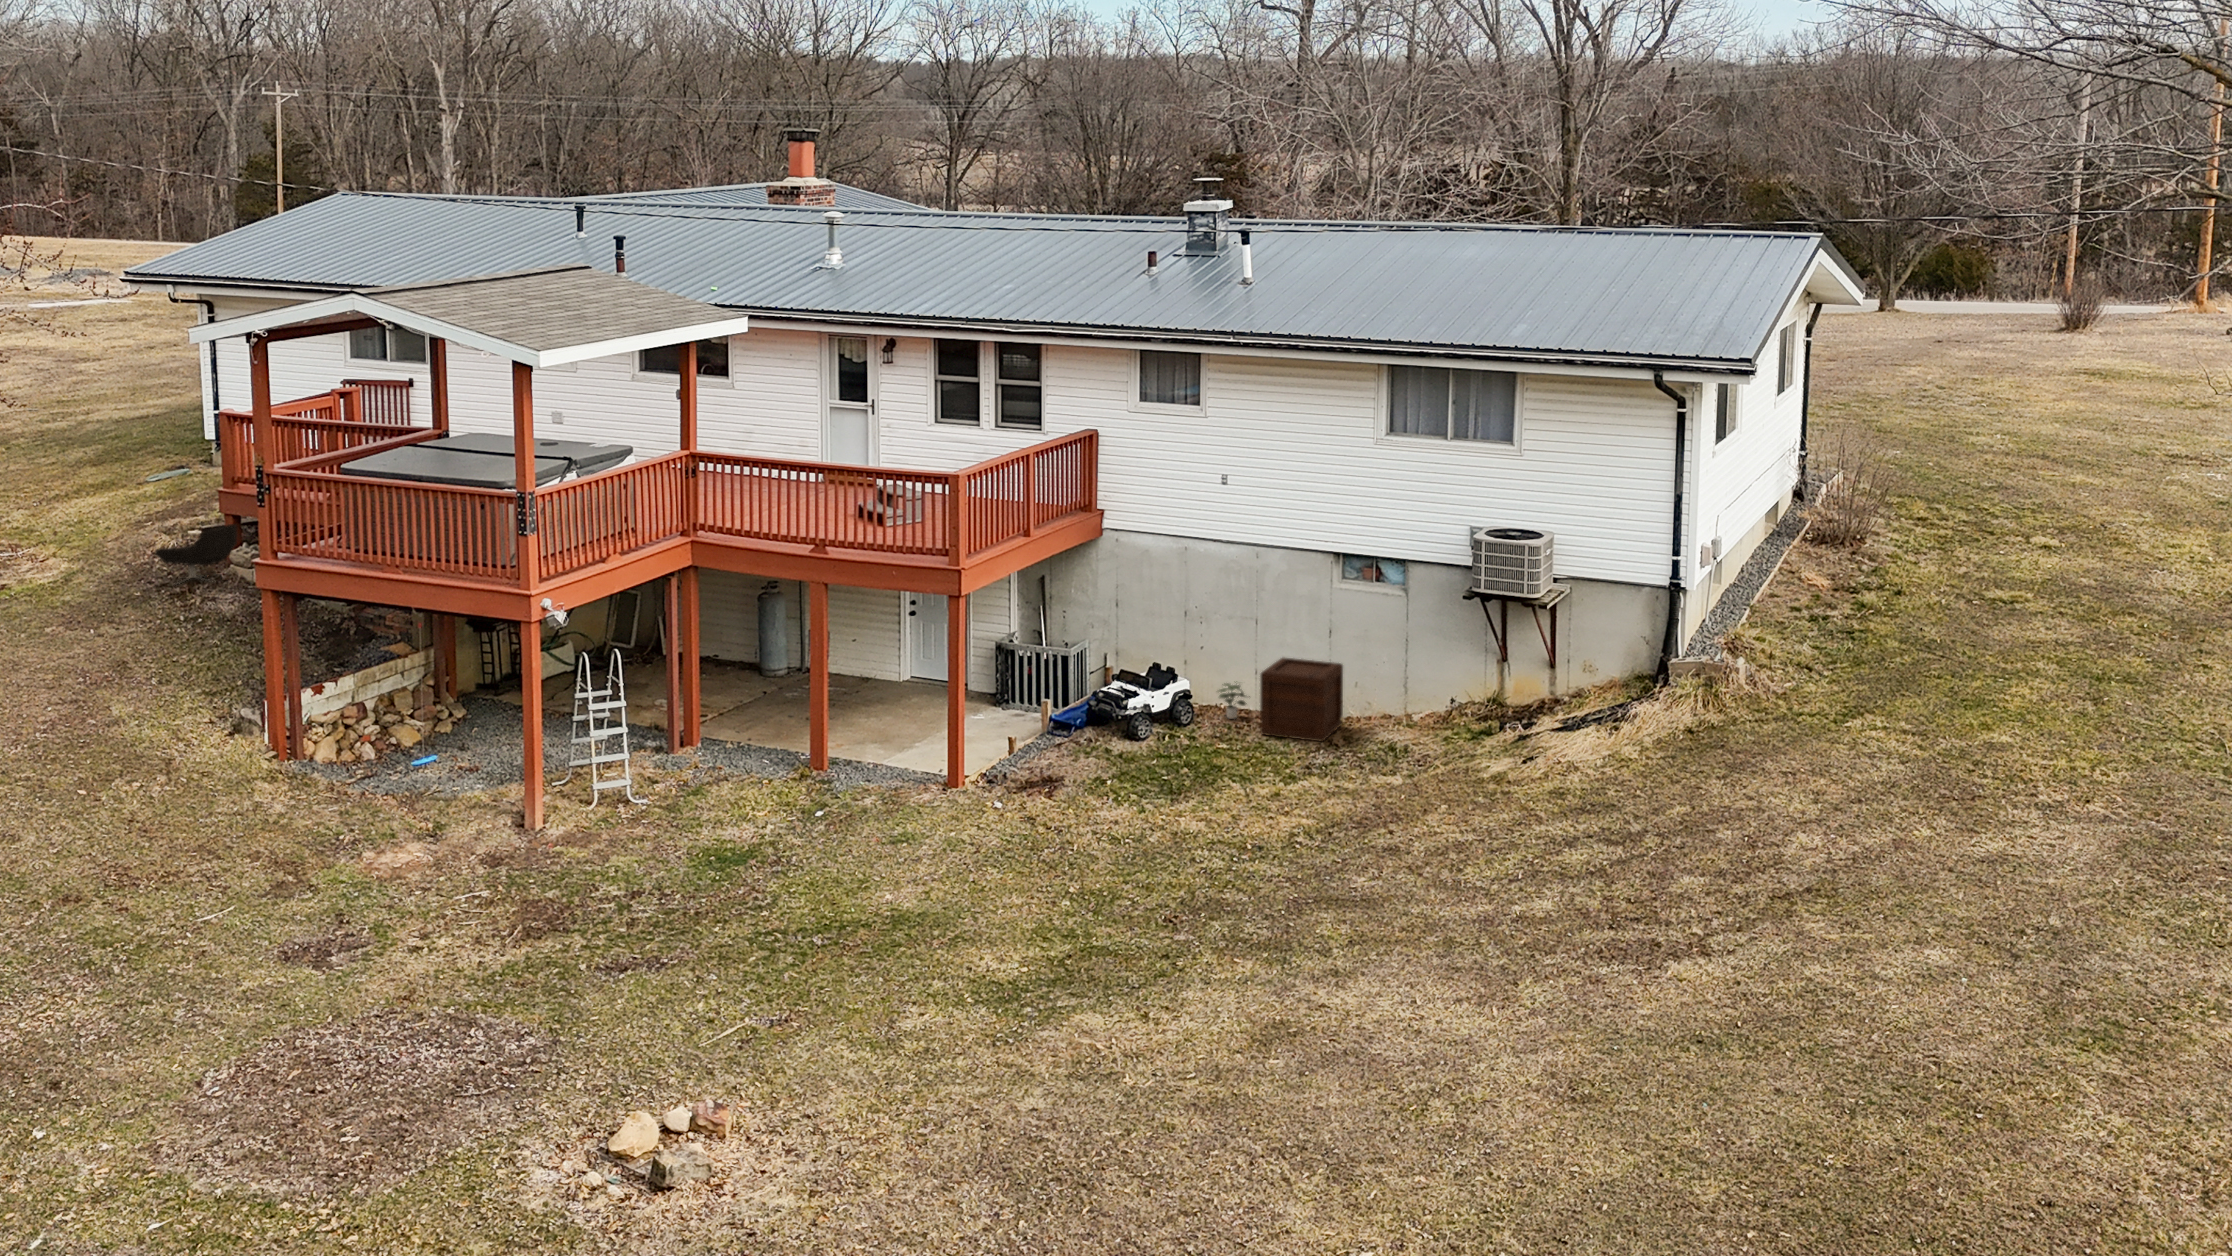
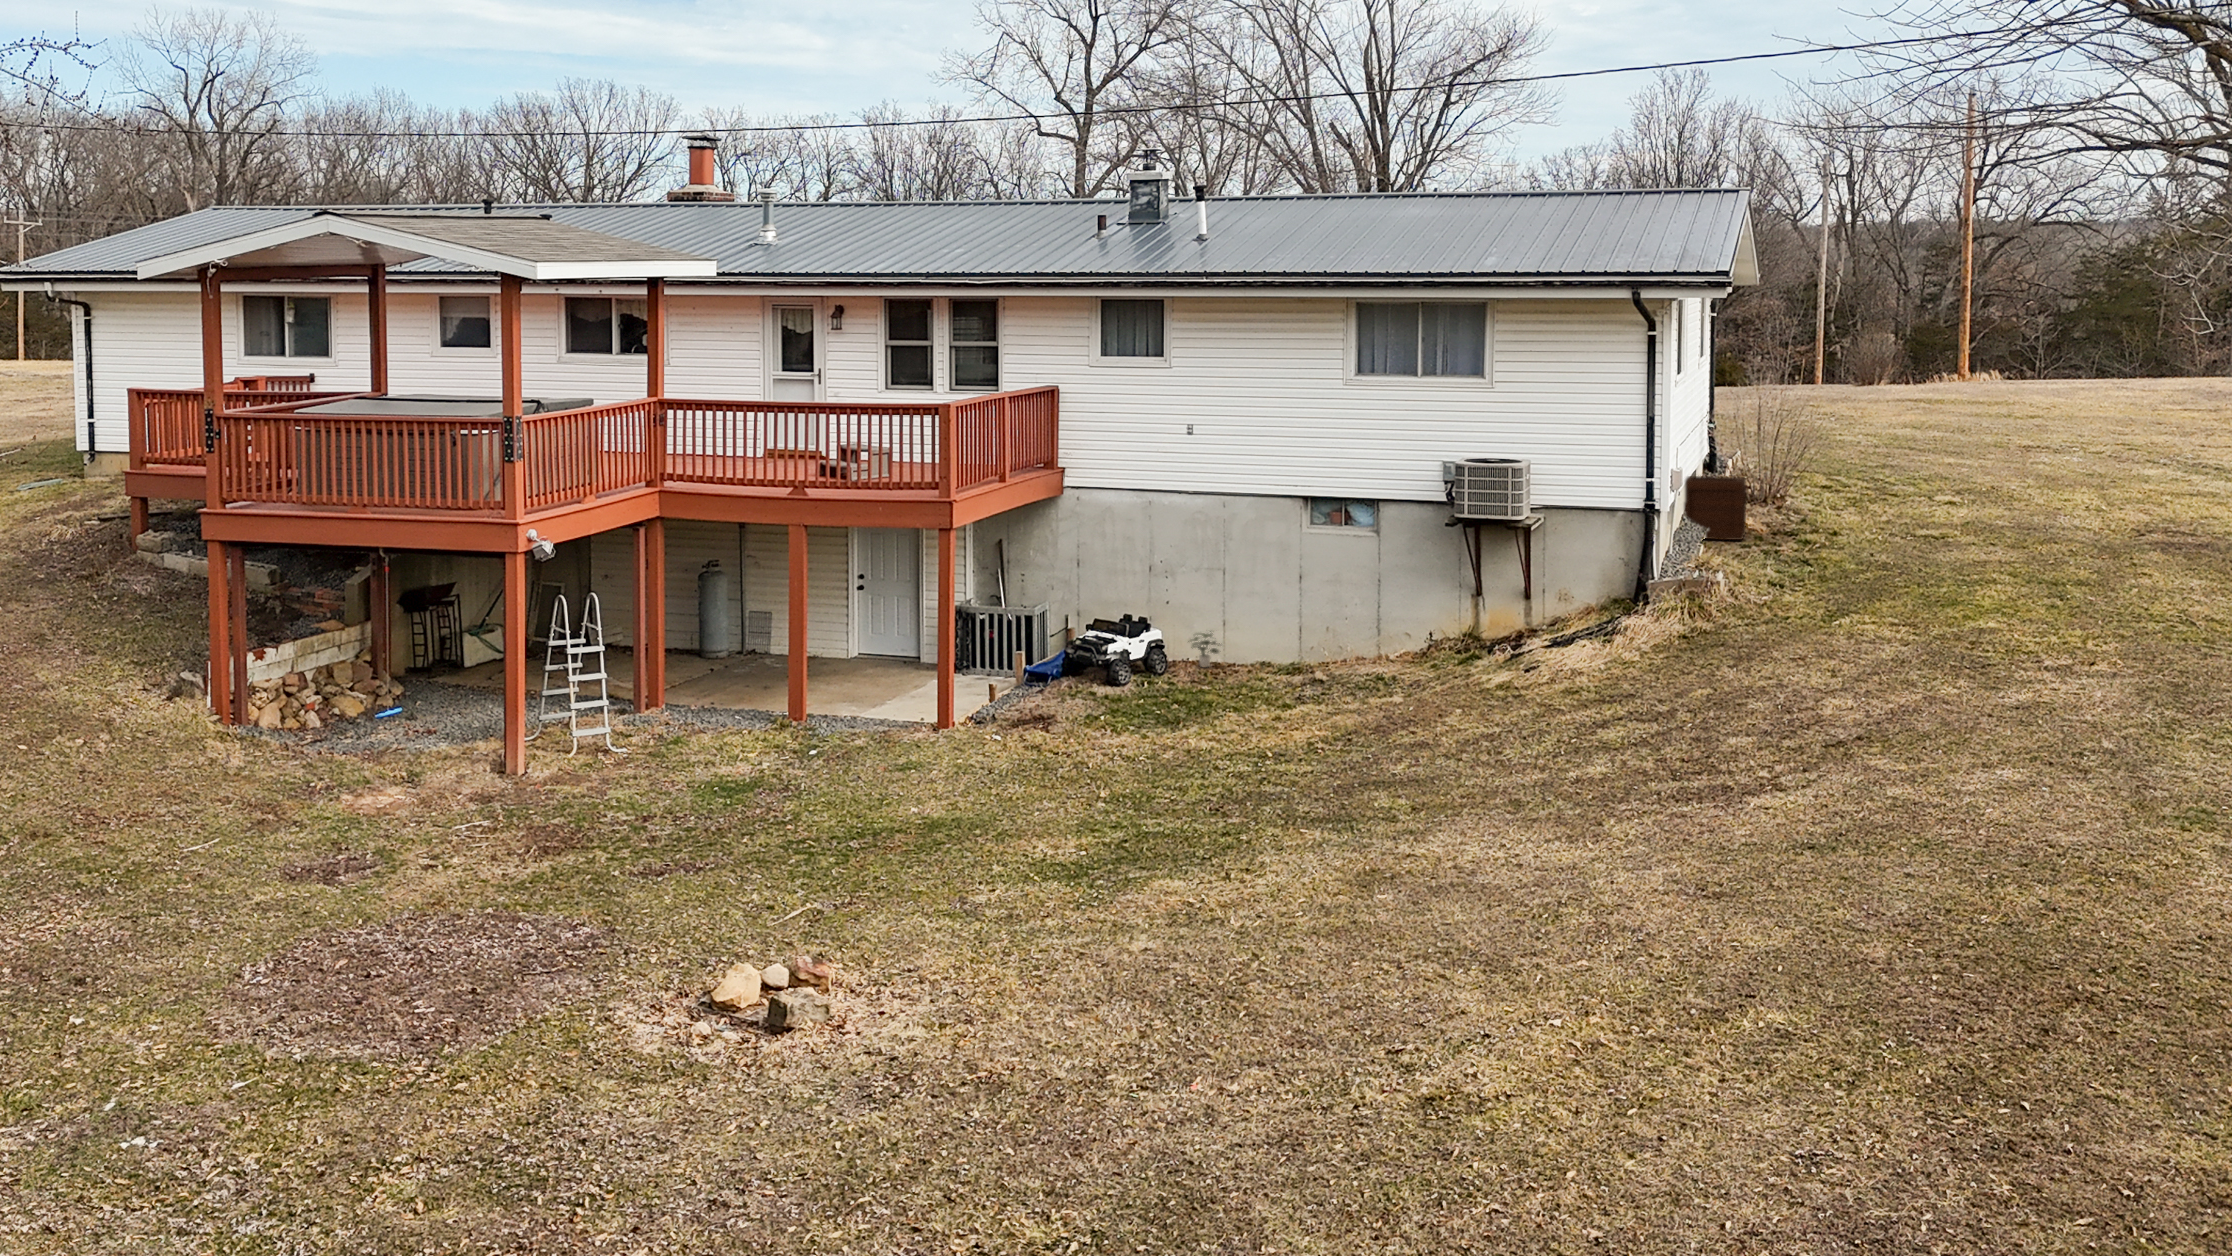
lounge chair: present [155,524,237,584] -> none [63,513,151,576]
wooden crate: present [1260,658,1343,742] -> present [1684,476,1746,540]

